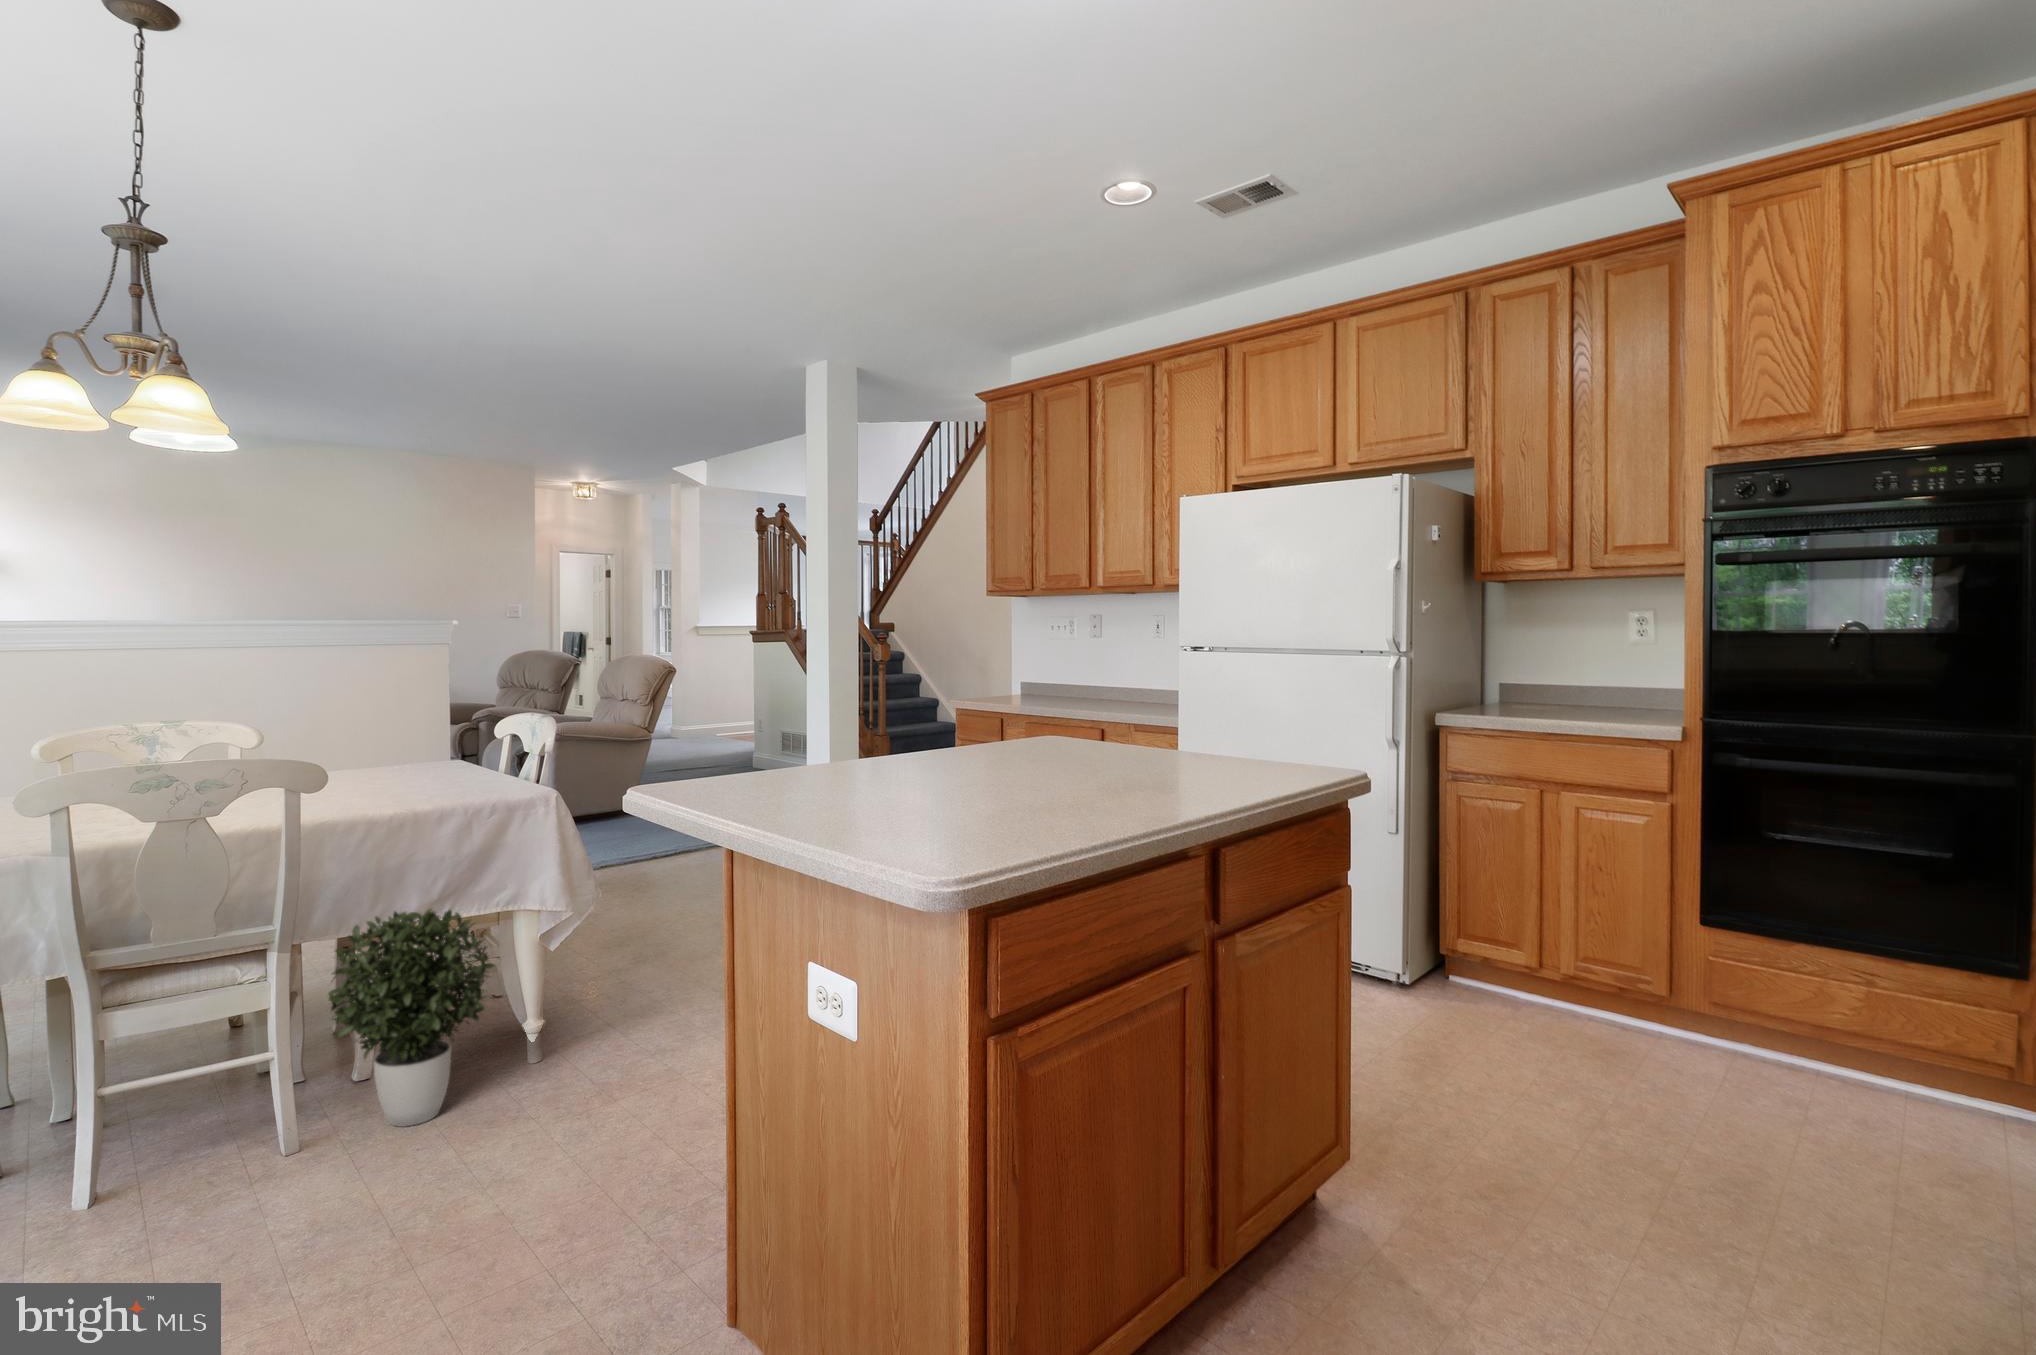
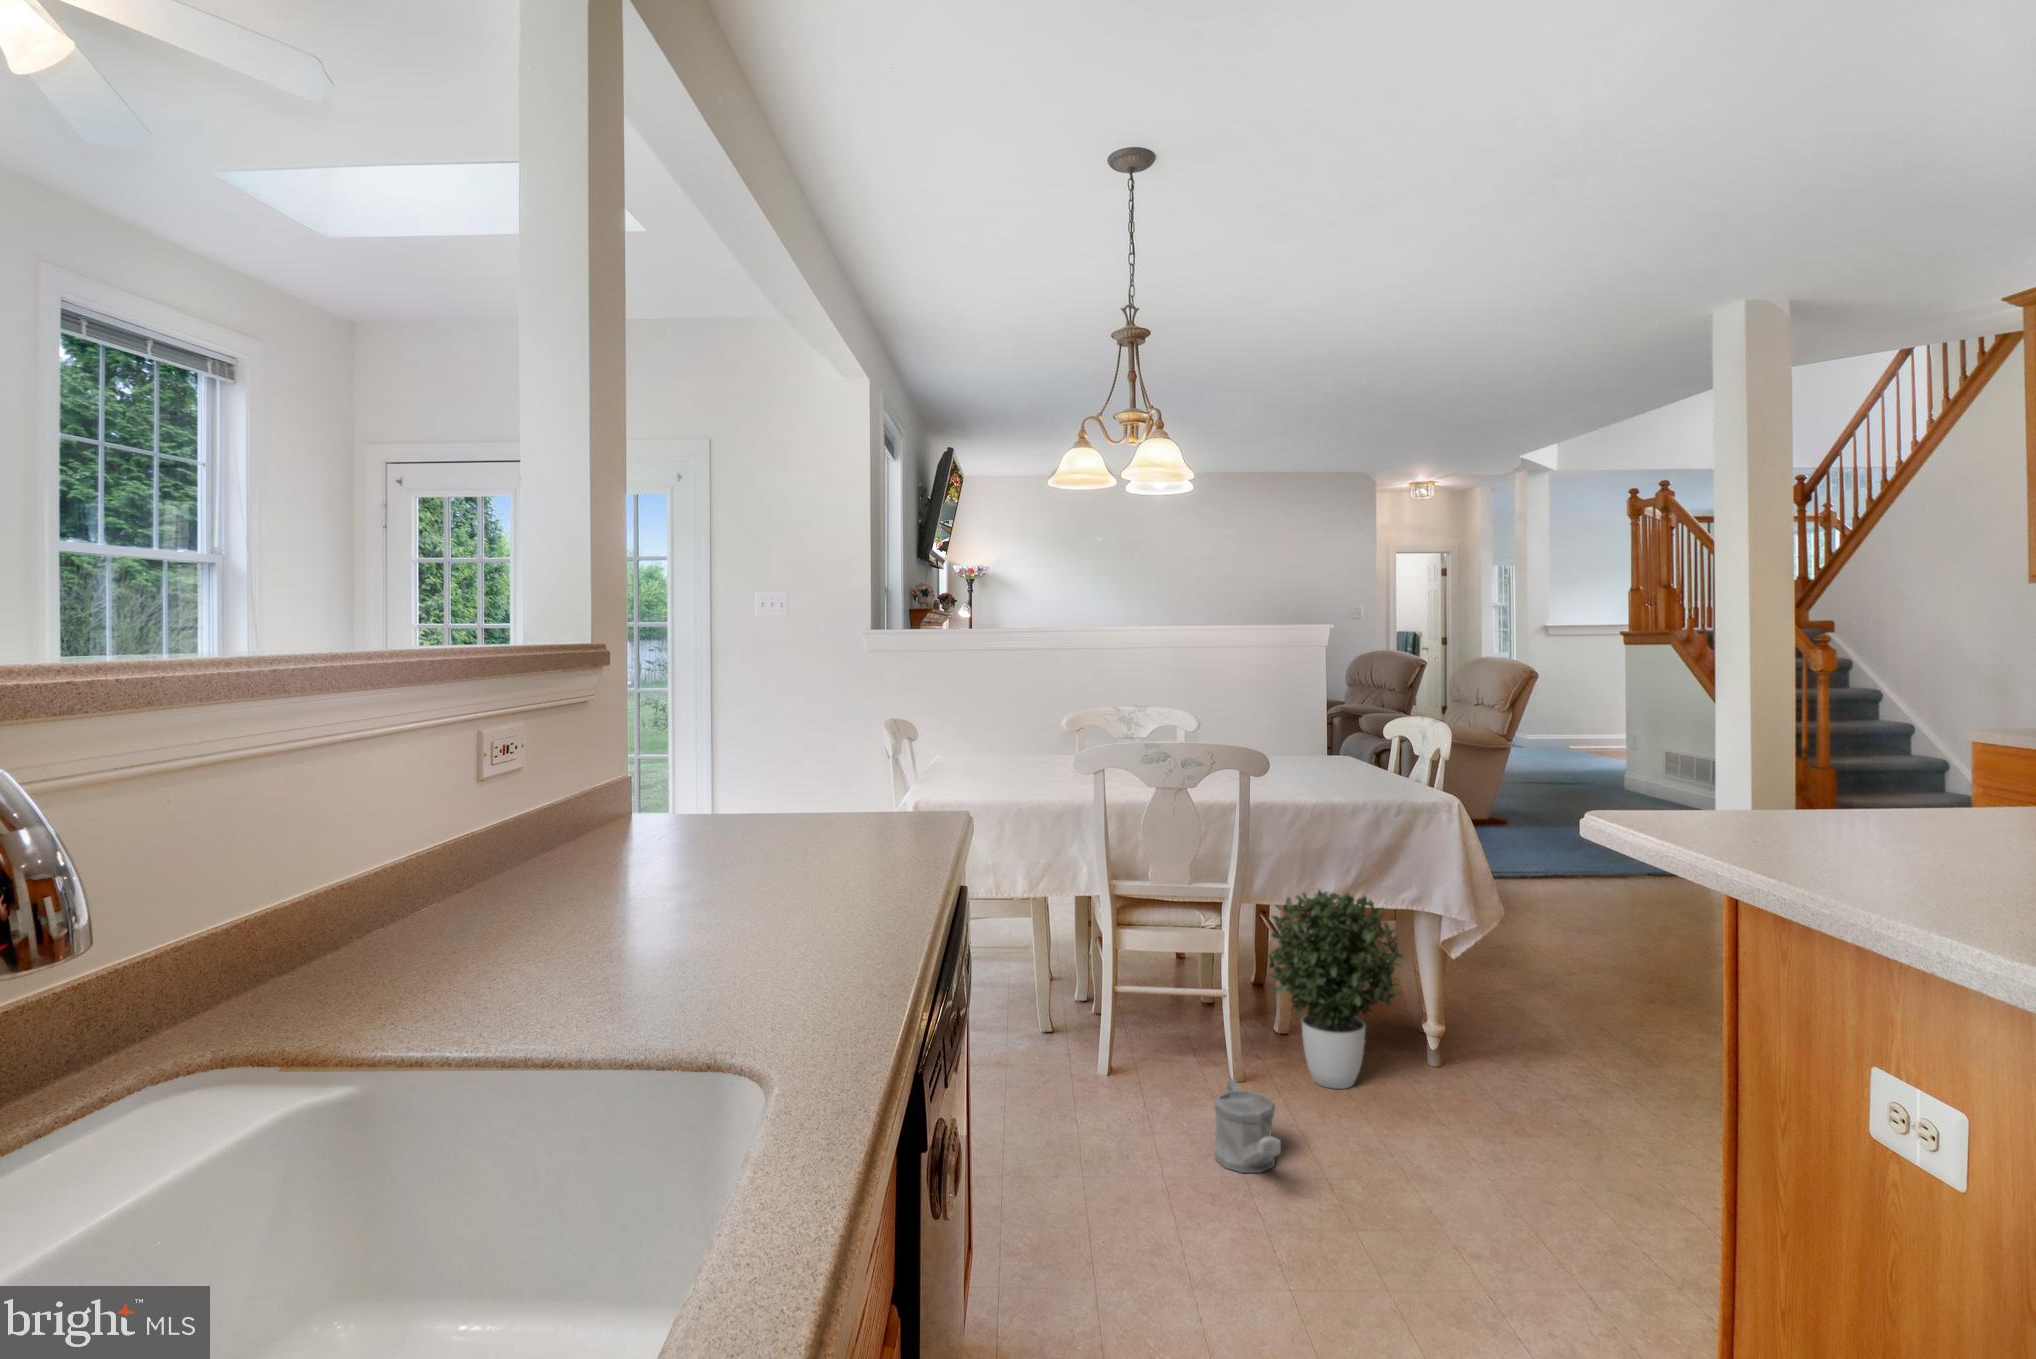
watering can: none [232,1155,321,1268] -> present [1214,1079,1281,1173]

